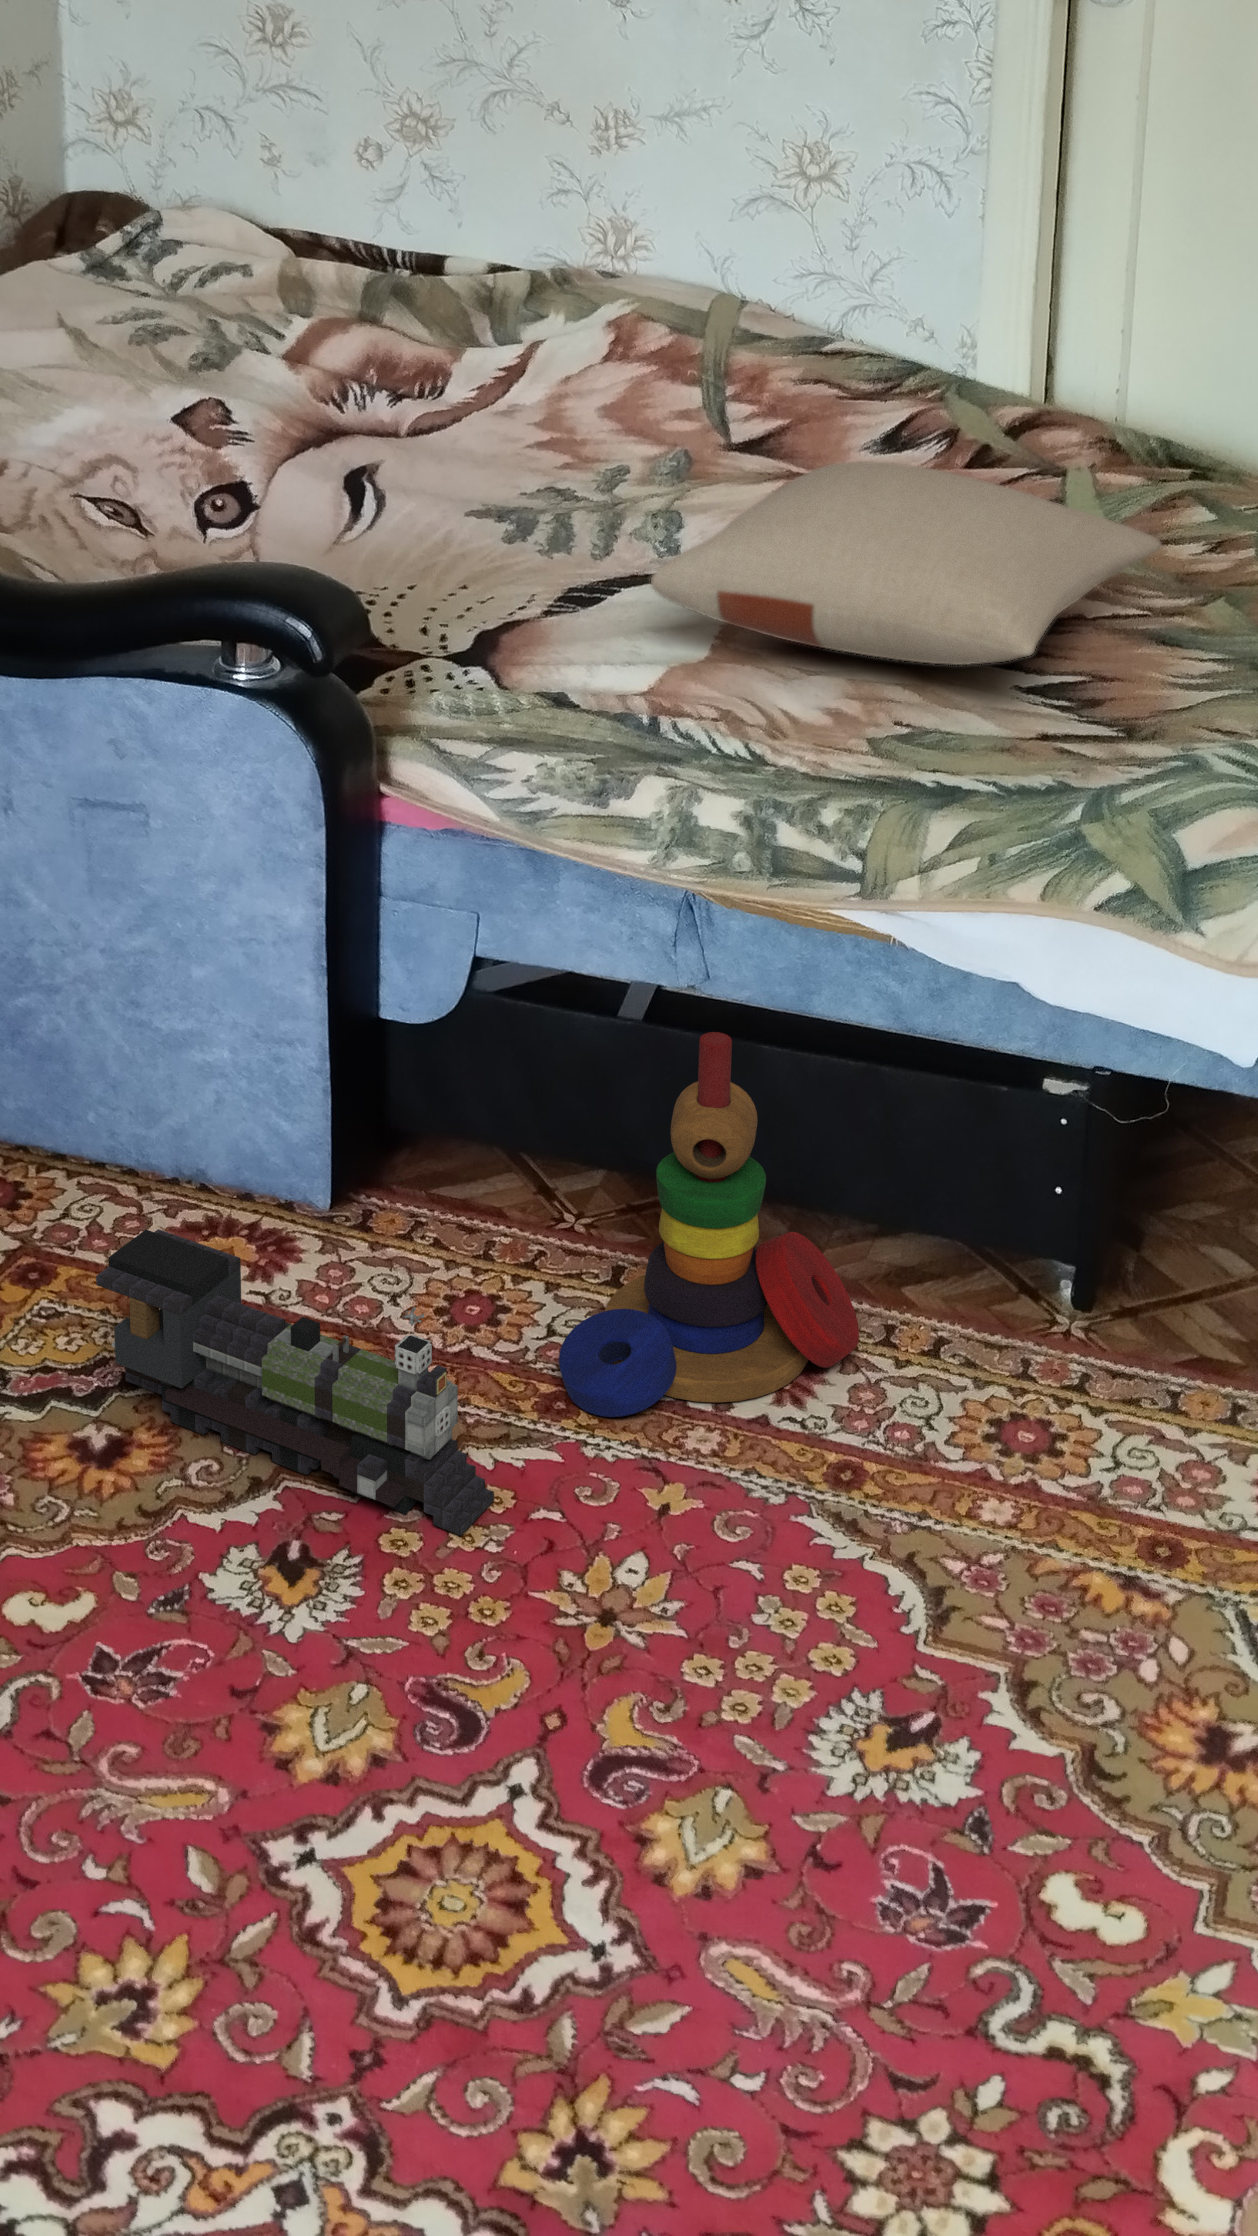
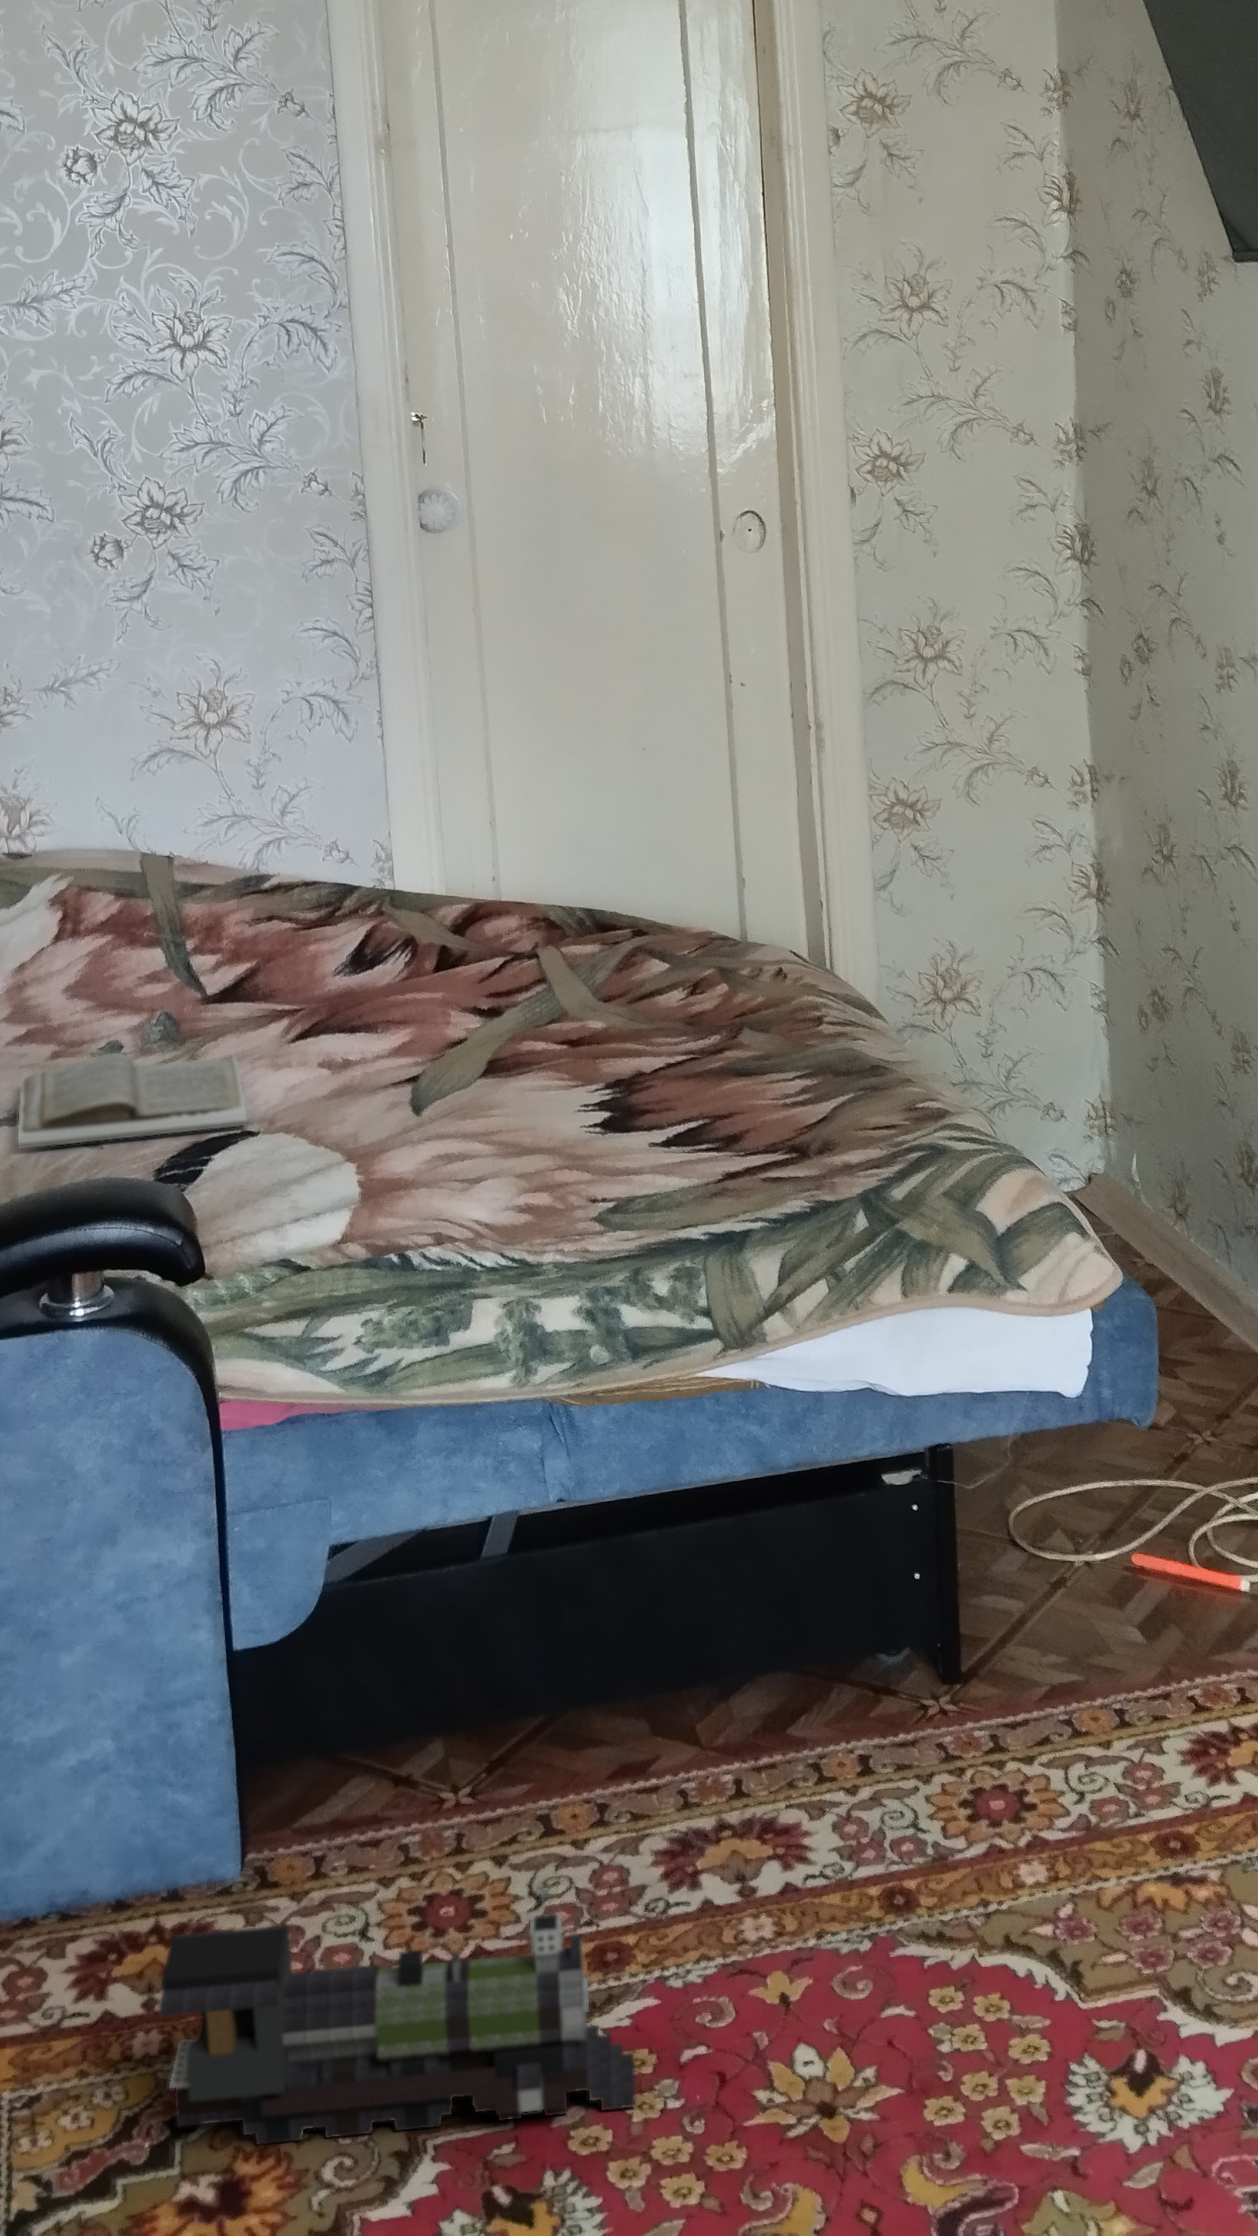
pillow: present [651,461,1162,665] -> none [360,961,753,1149]
book: none [432,471,688,566] -> present [18,1053,247,1149]
stacking toy: present [559,1032,859,1417] -> none [576,1516,825,1948]

